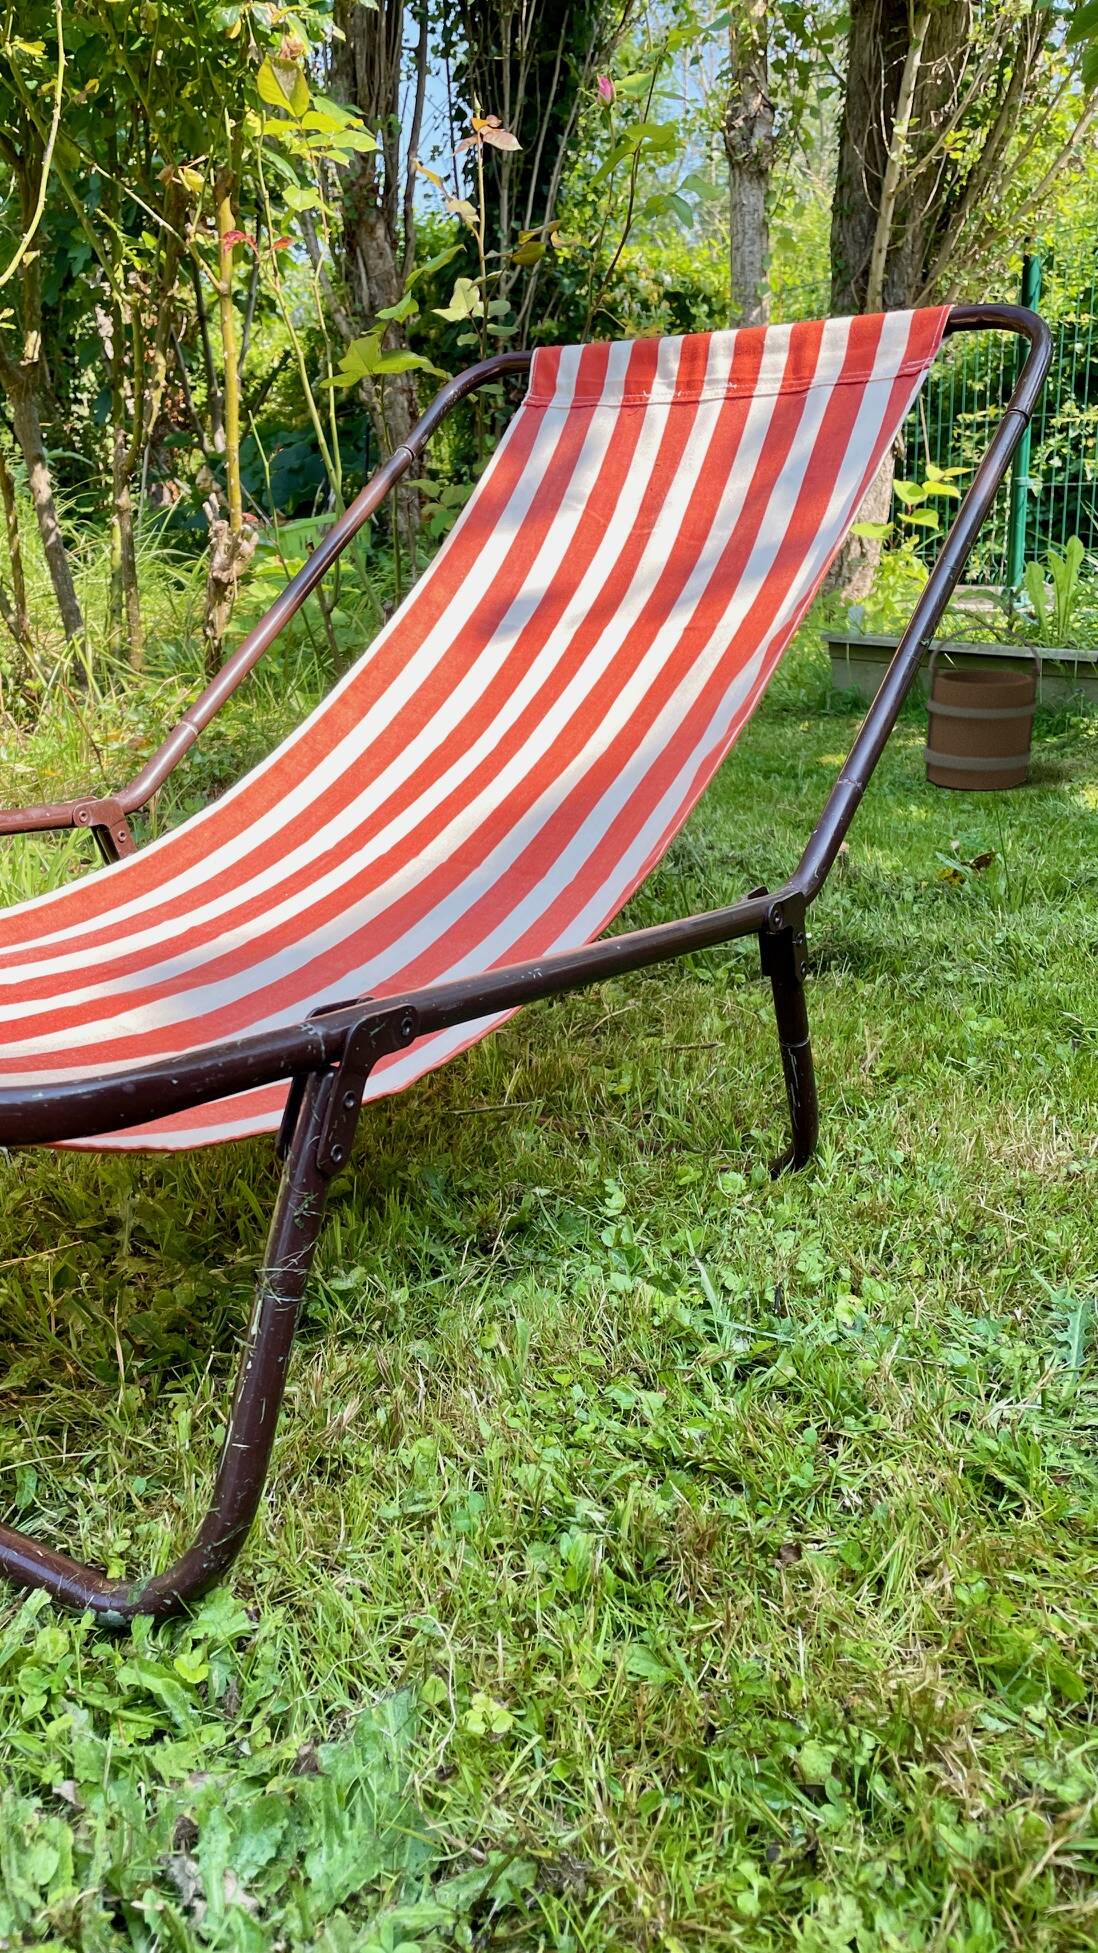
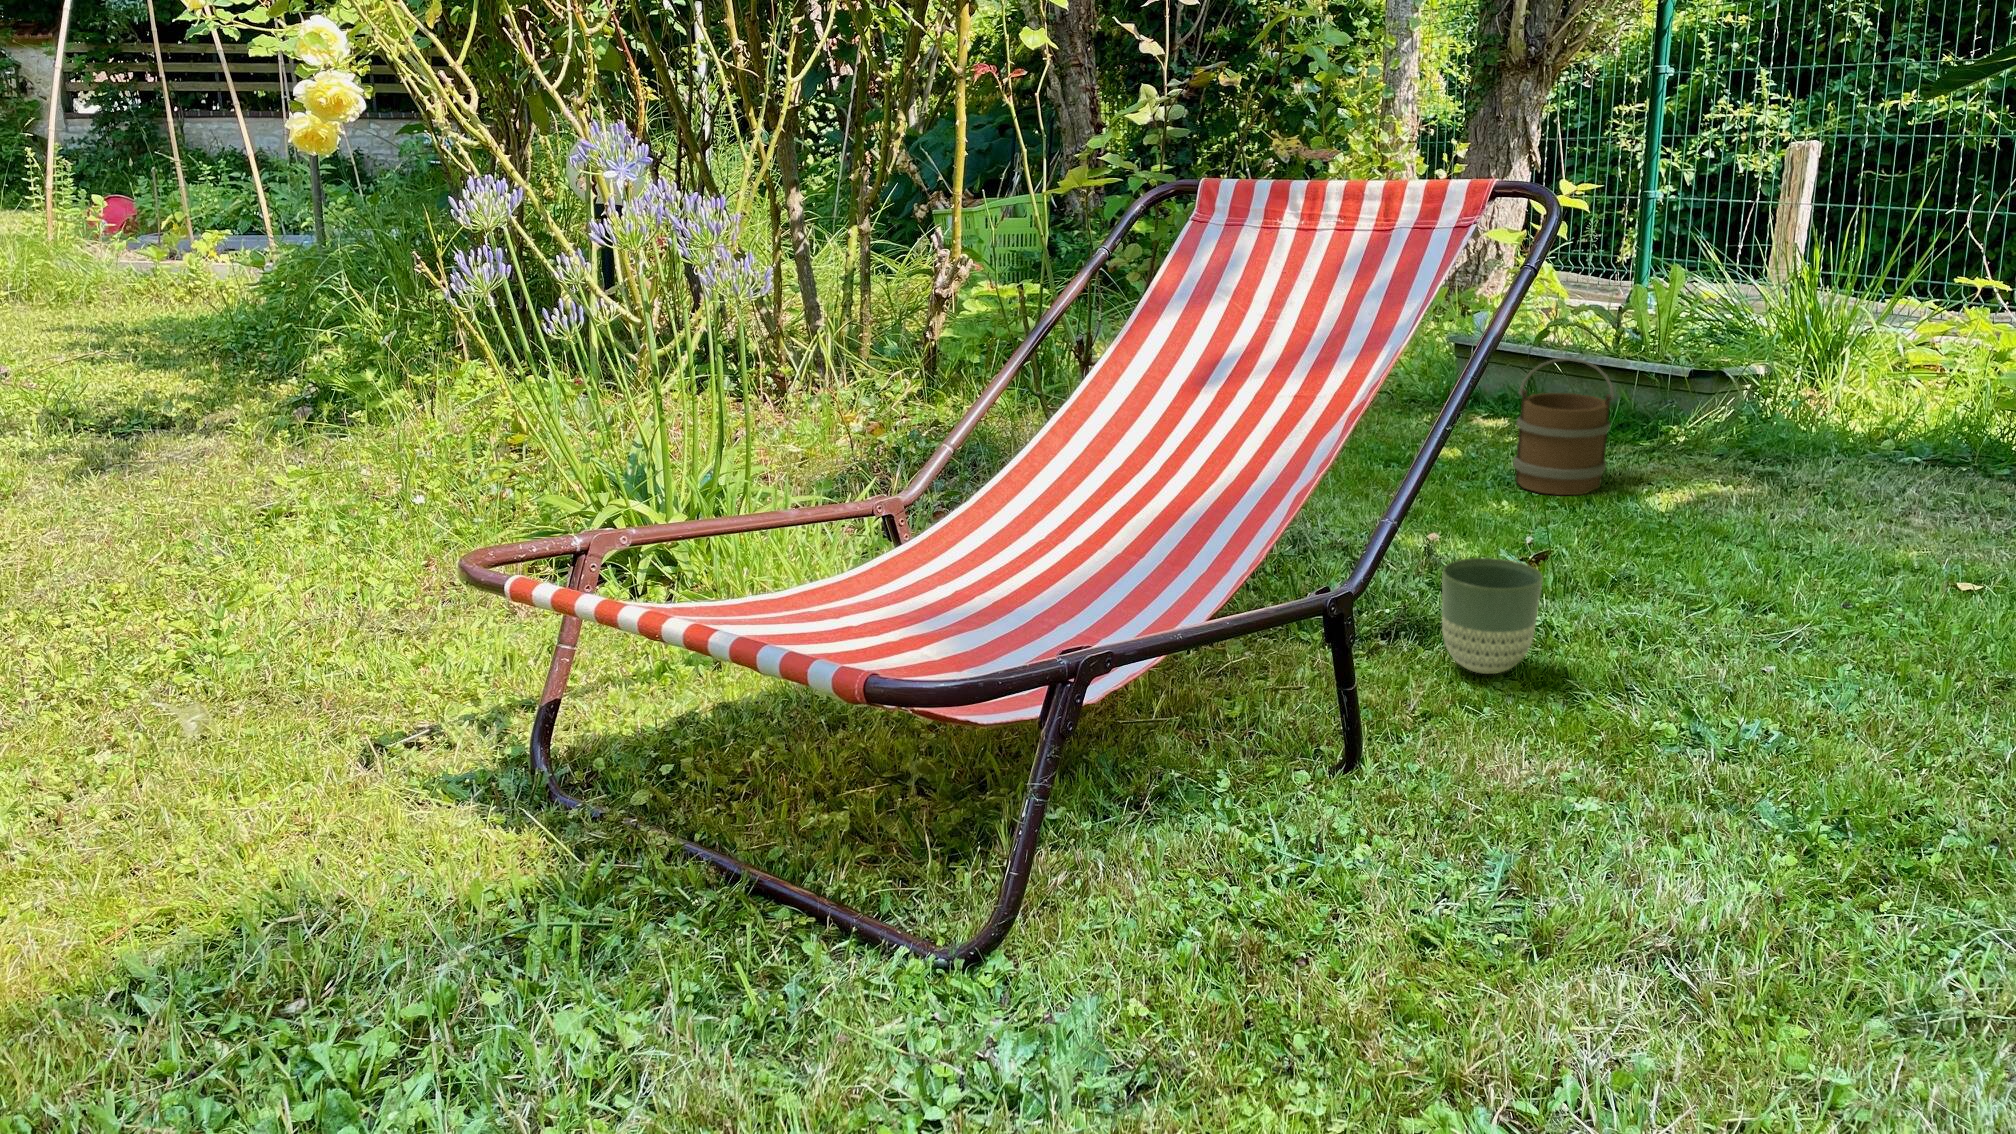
planter: none [900,849,1041,1010] -> present [1442,558,1543,674]

